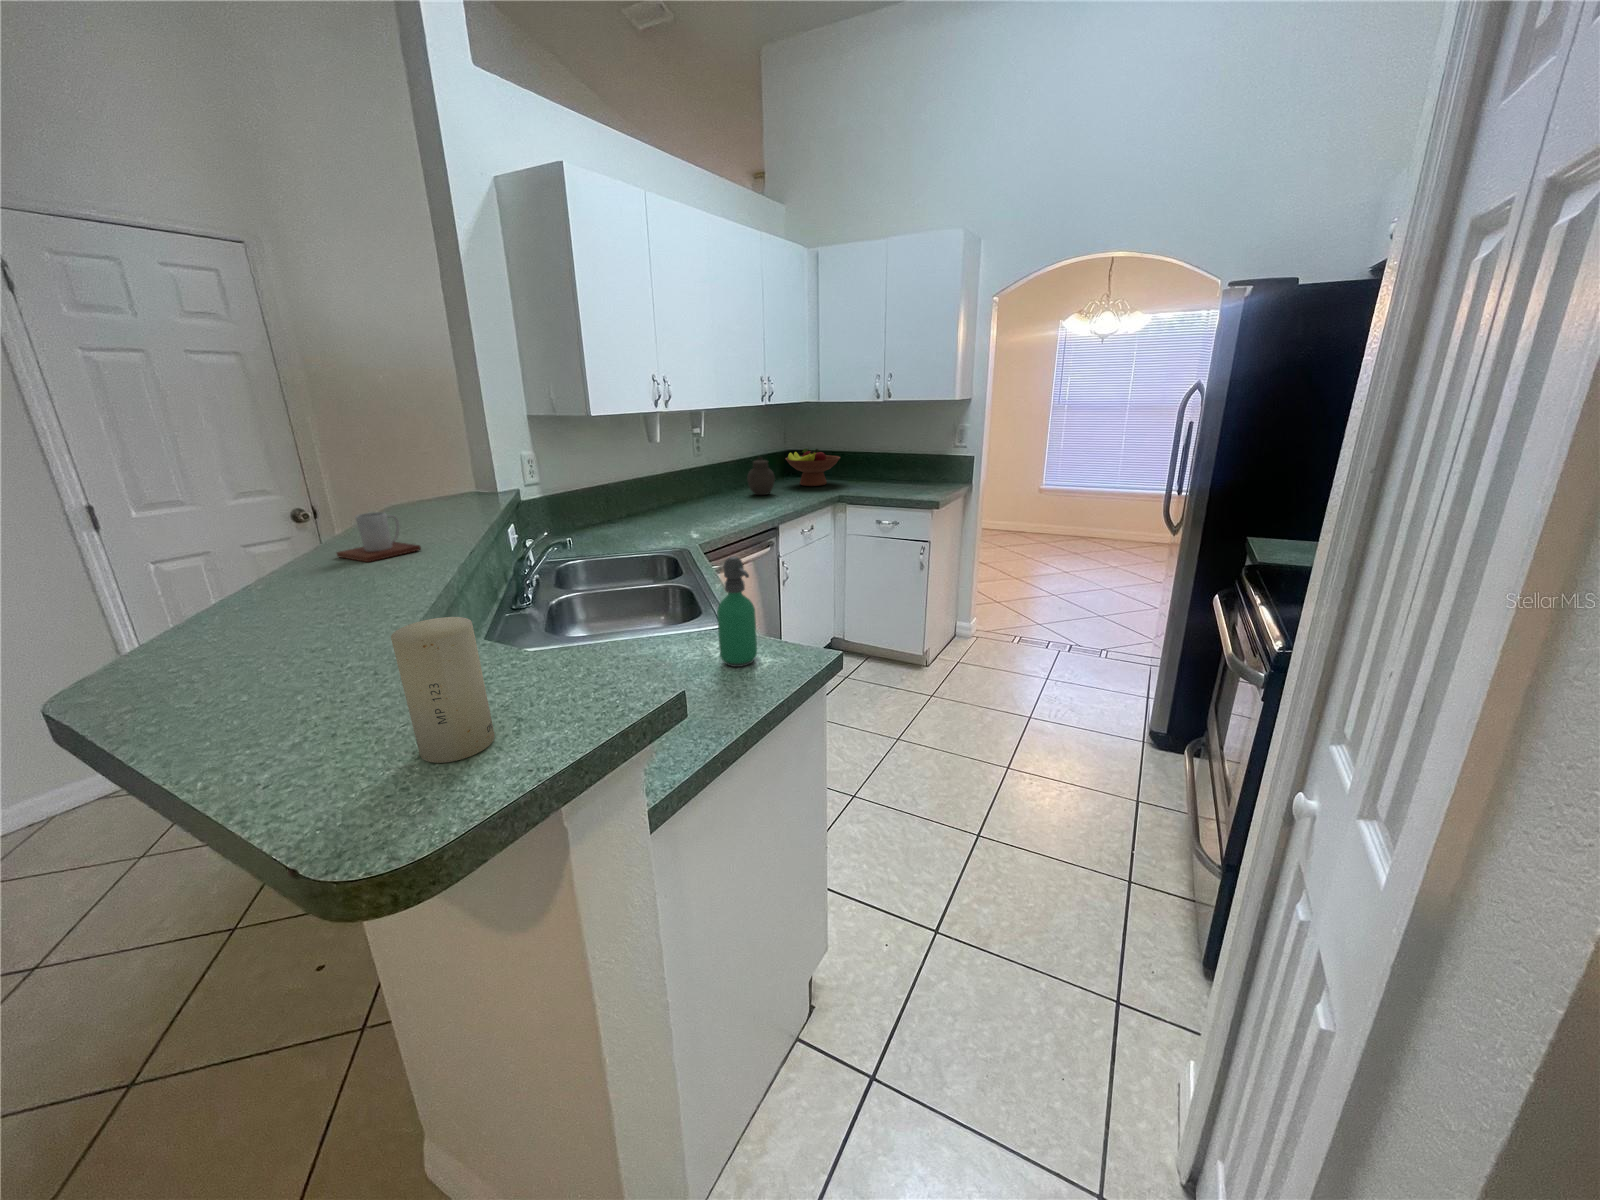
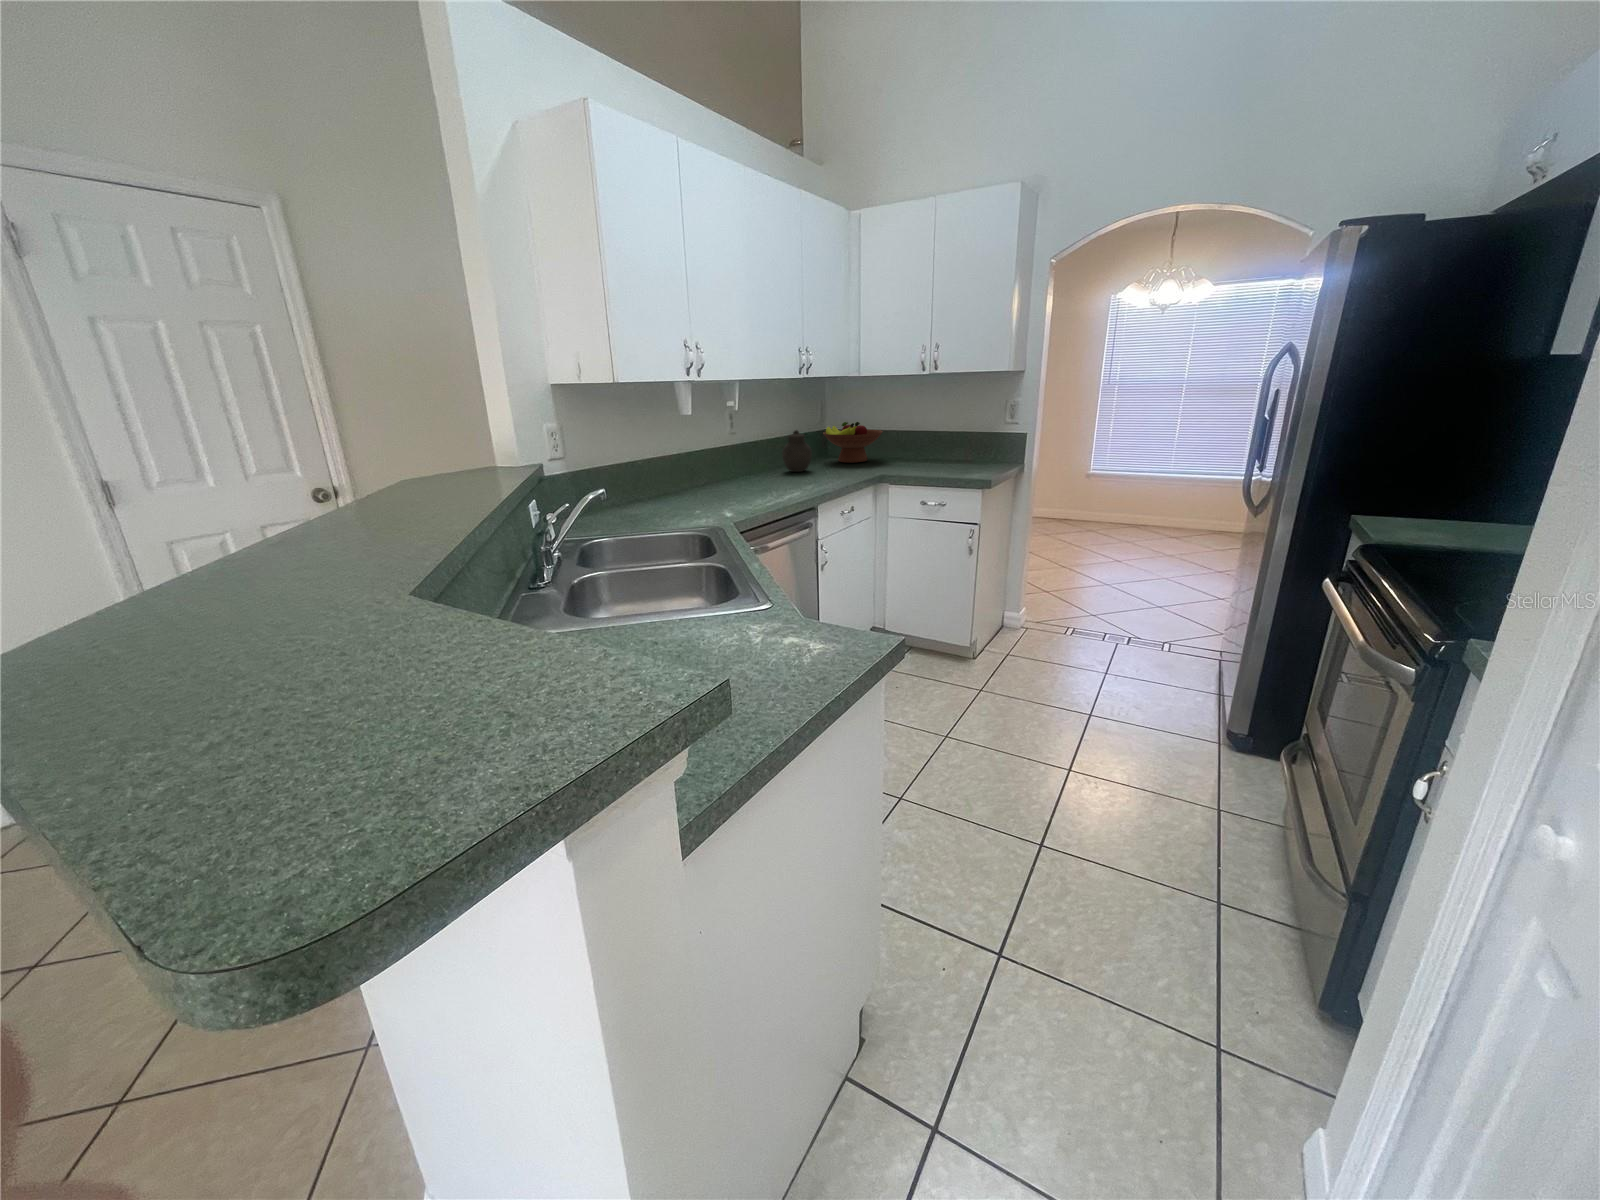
mug: present [337,512,421,562] -> none [330,477,424,532]
soap dispenser: present [717,557,757,667] -> none [758,523,804,654]
candle: present [391,617,495,763] -> none [323,575,474,775]

